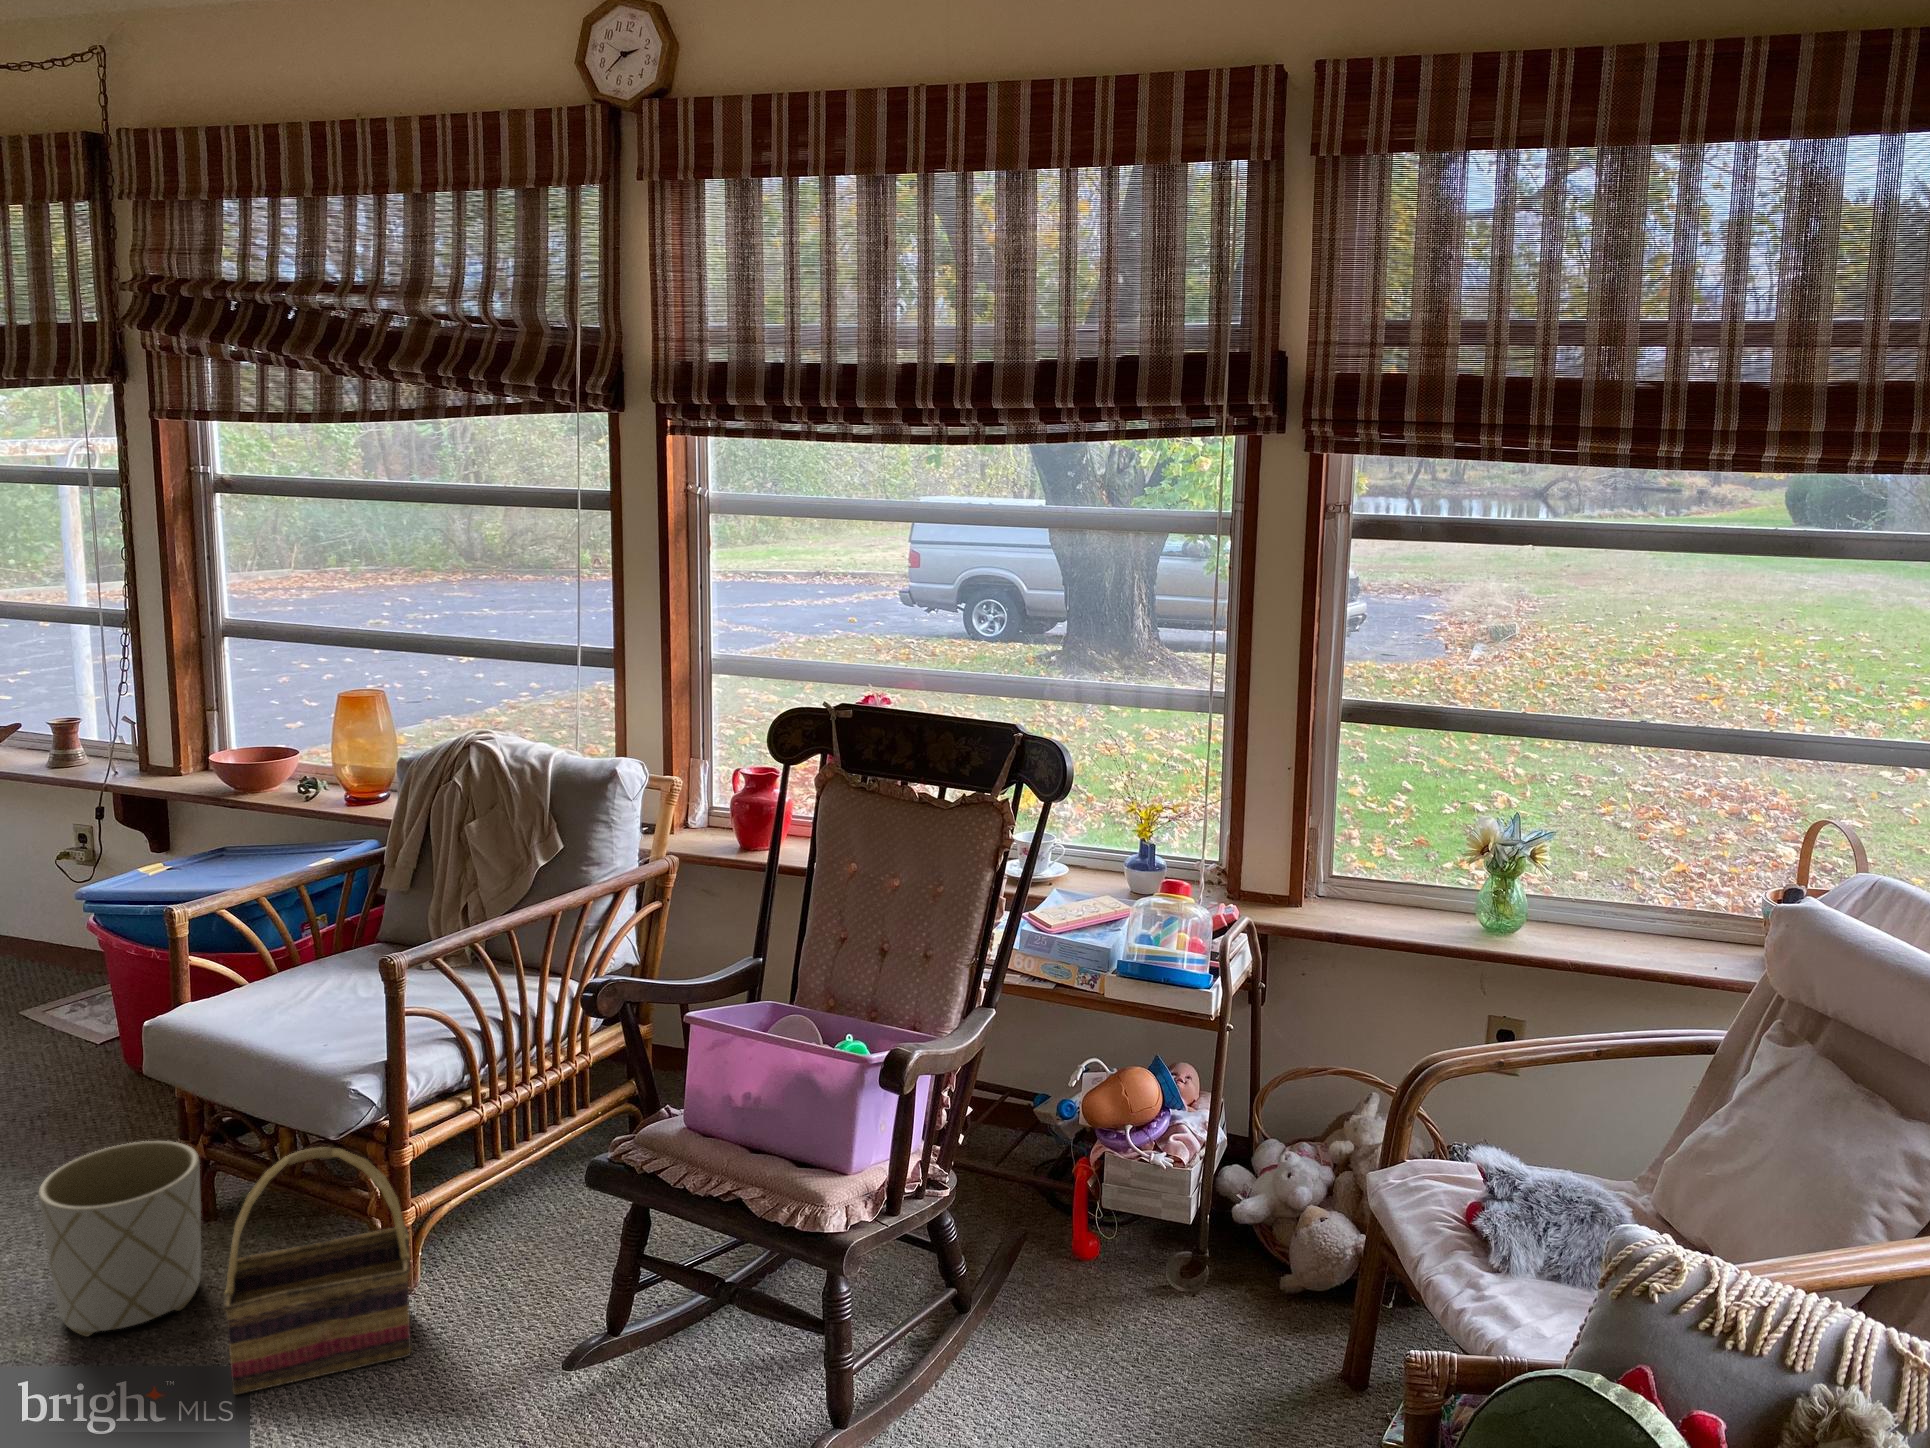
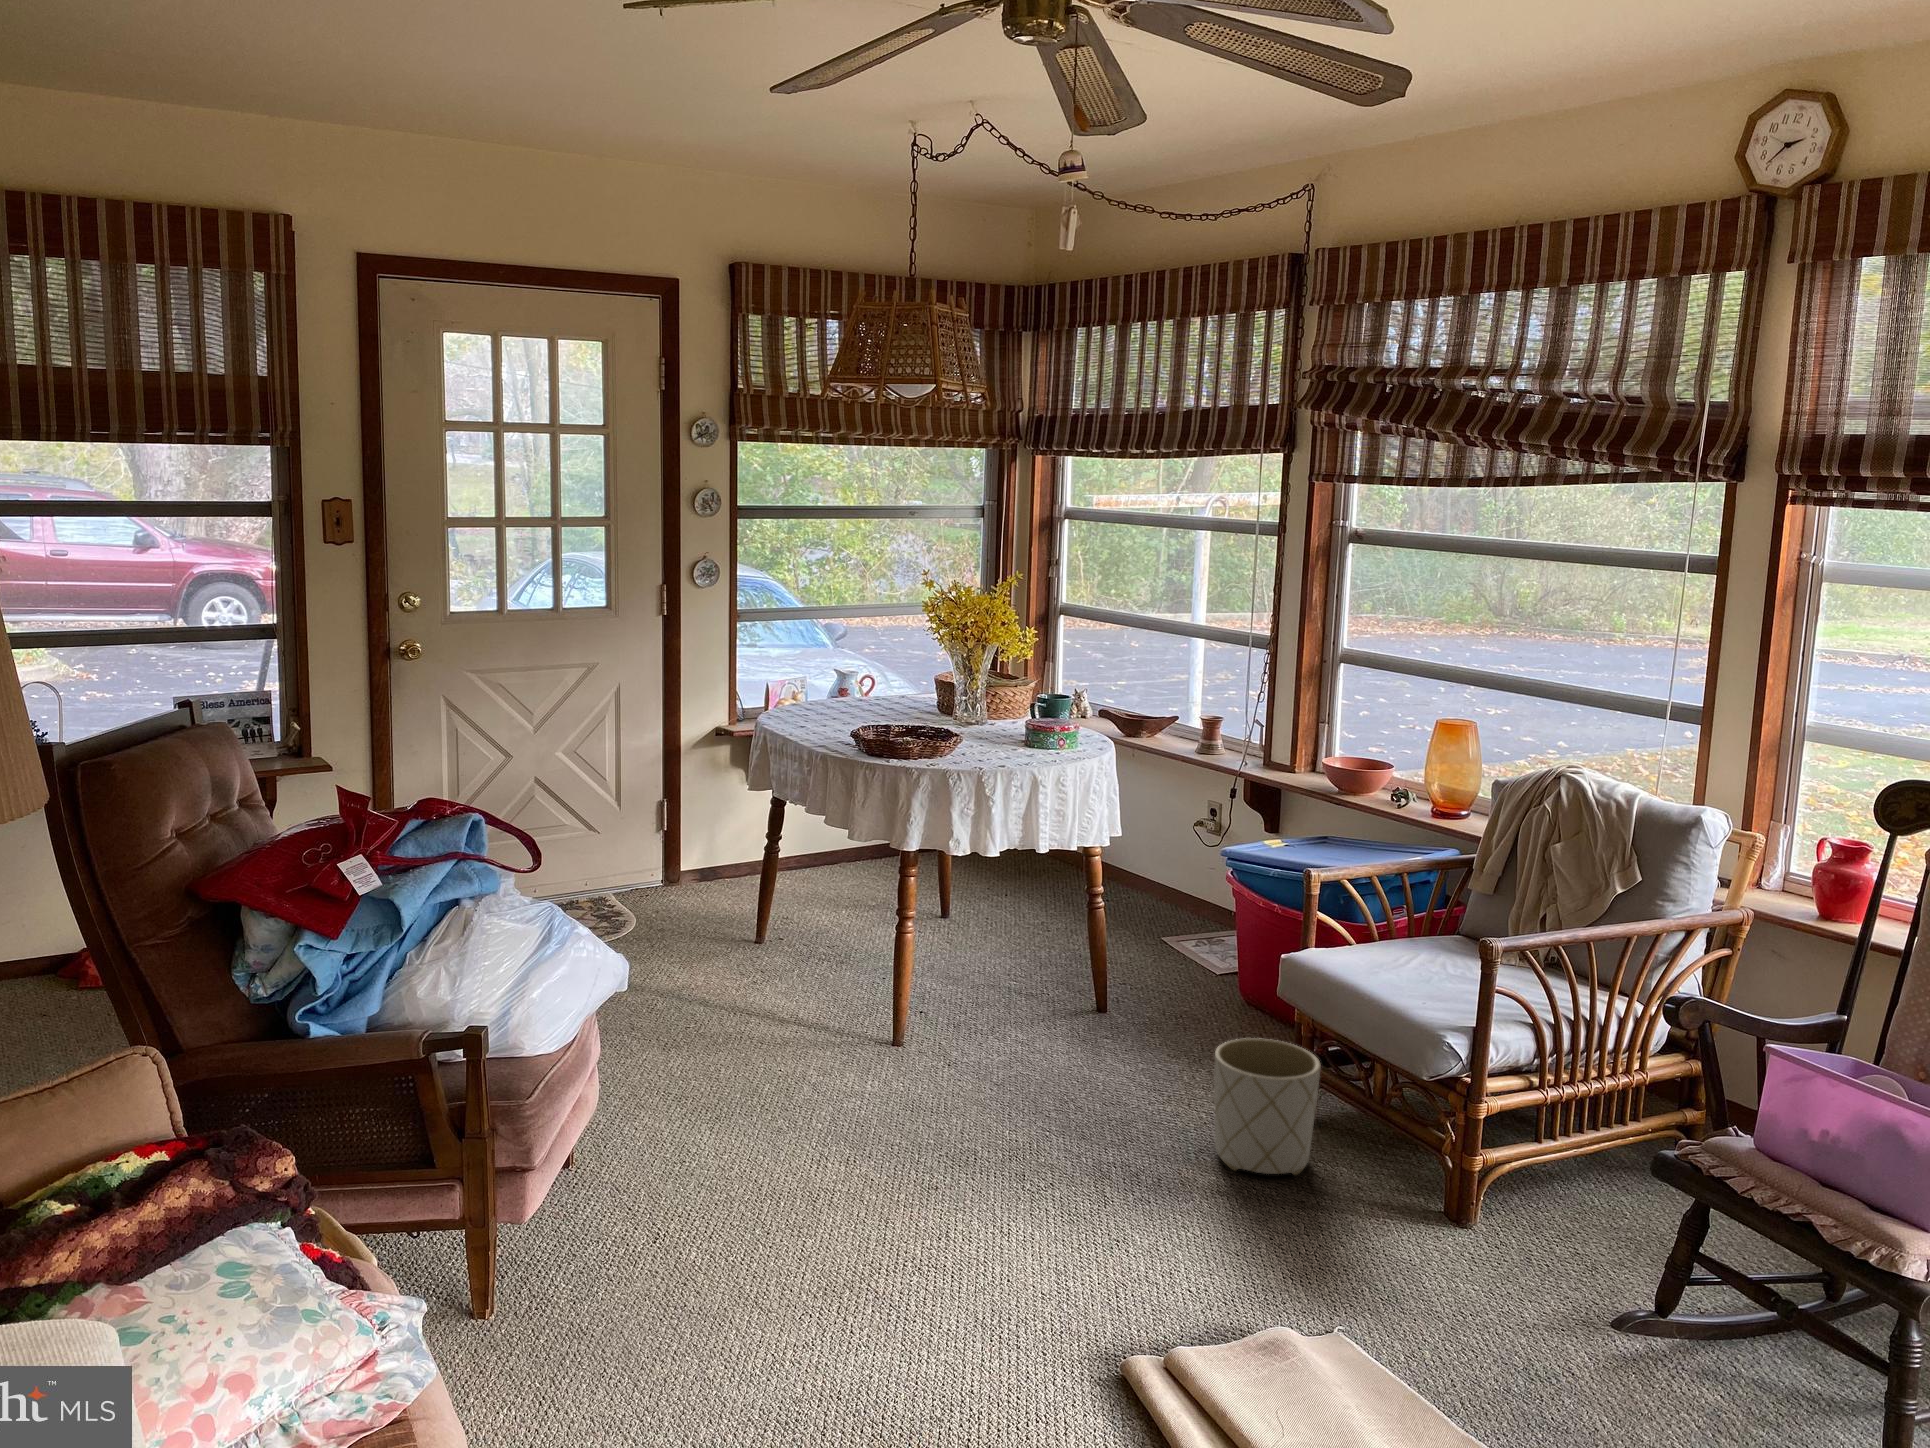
basket: present [223,1147,411,1395] -> none [1339,1074,1484,1270]

